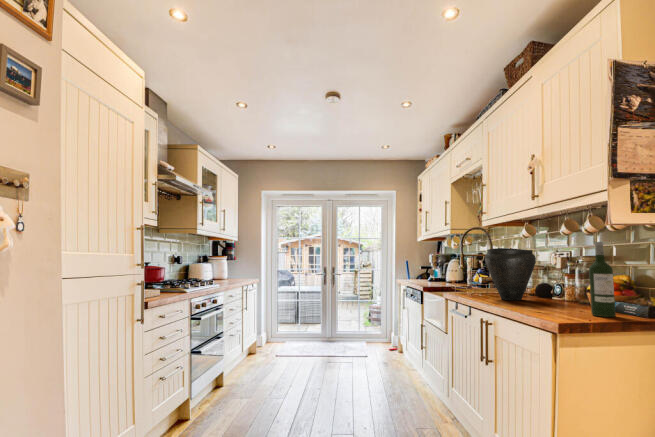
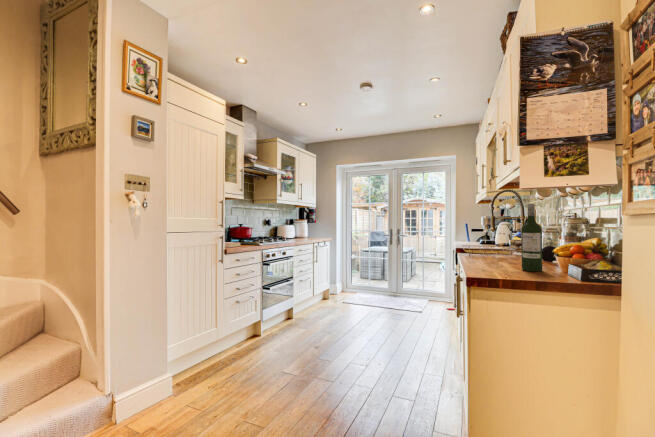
vase: present [485,248,536,301] -> none [472,210,519,257]

